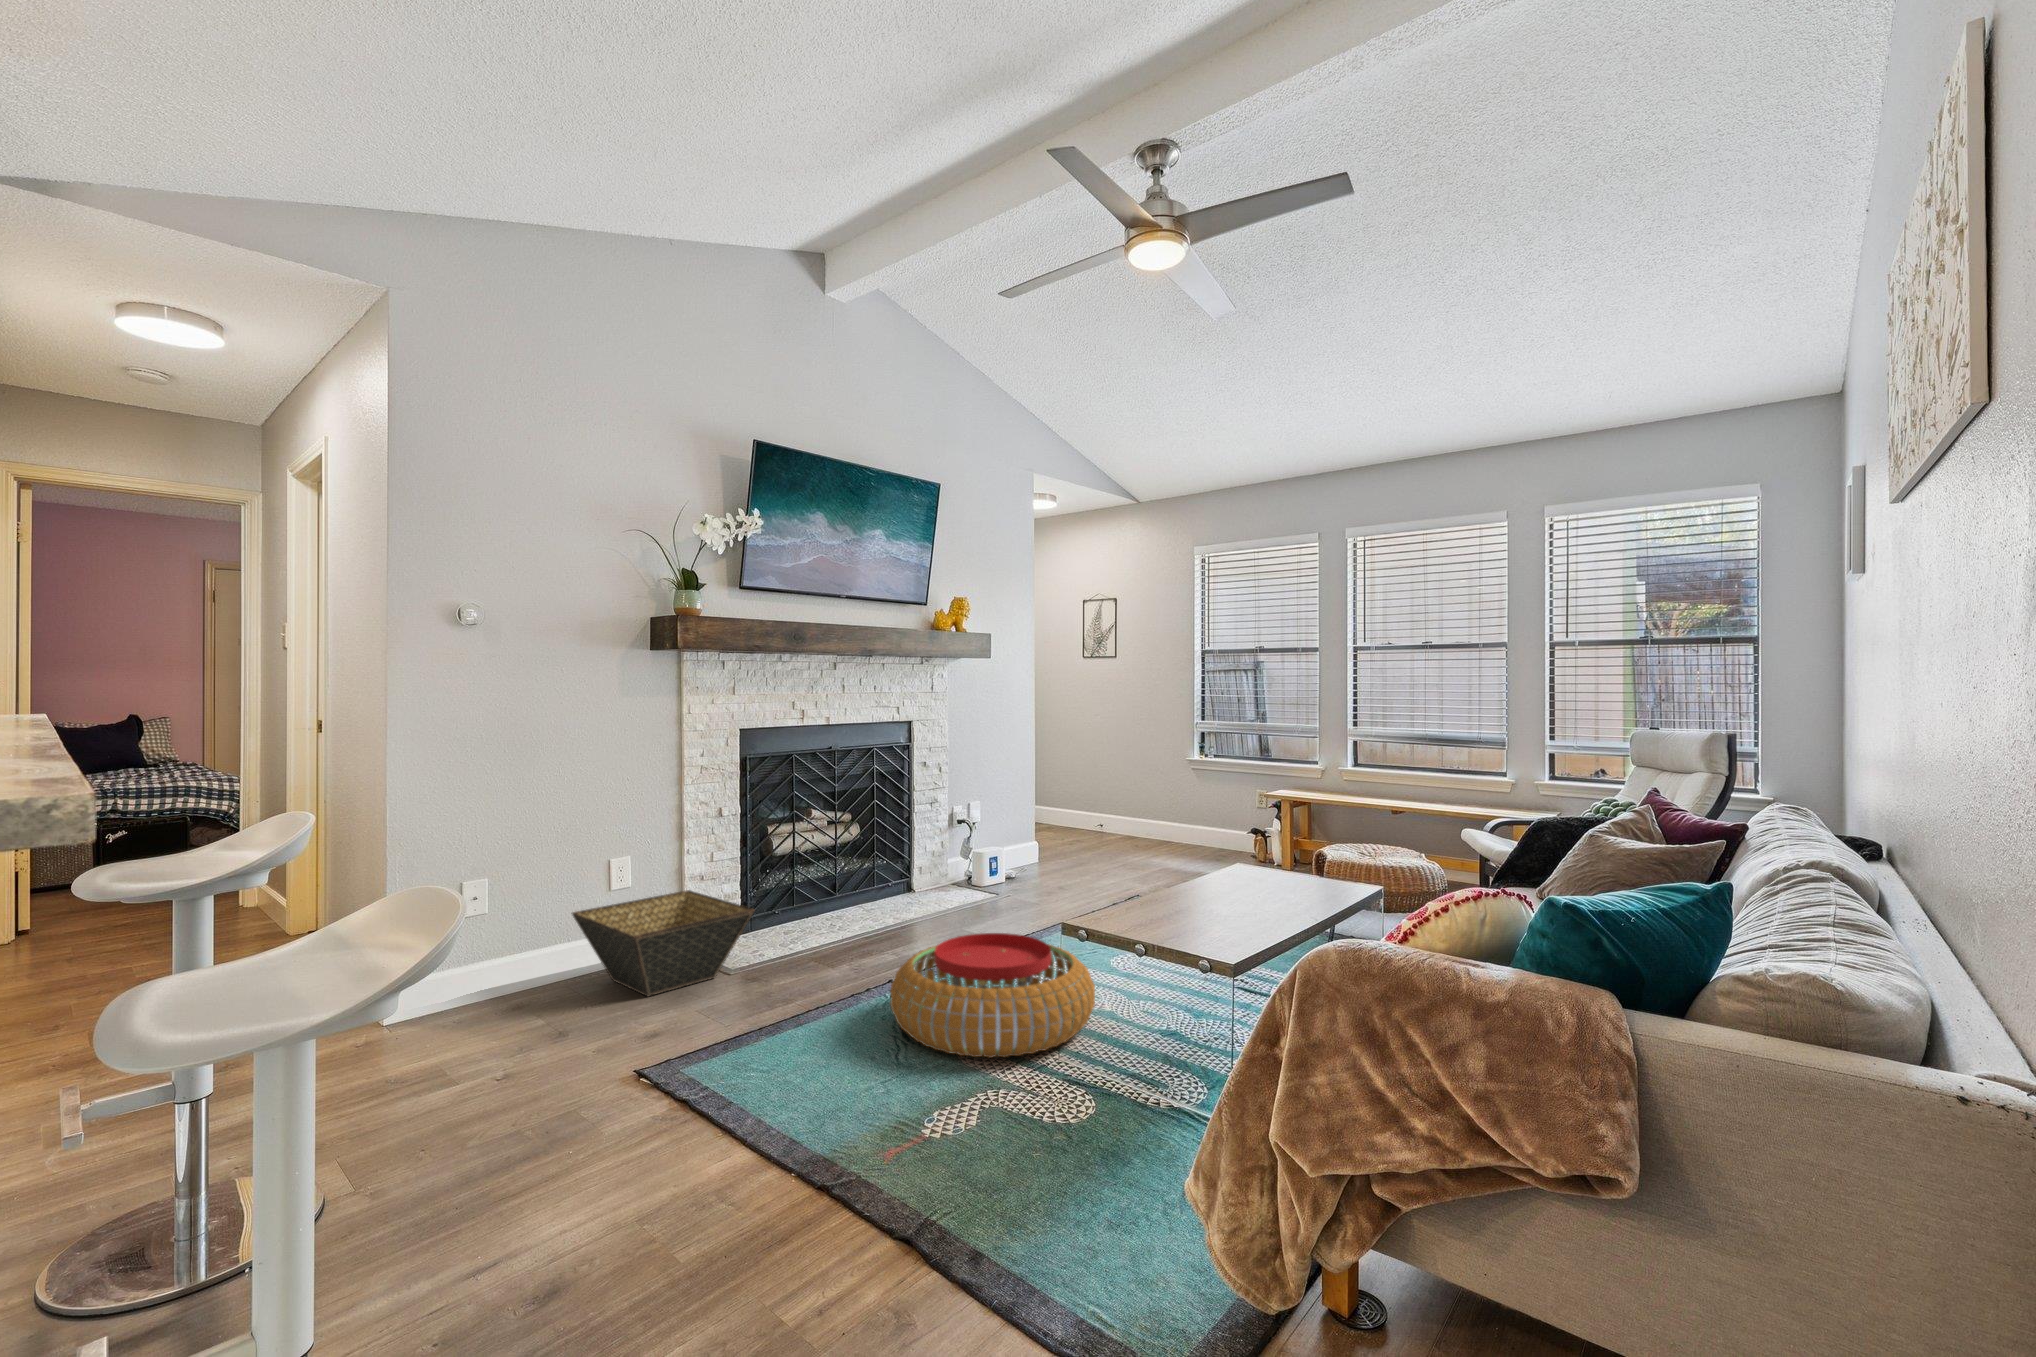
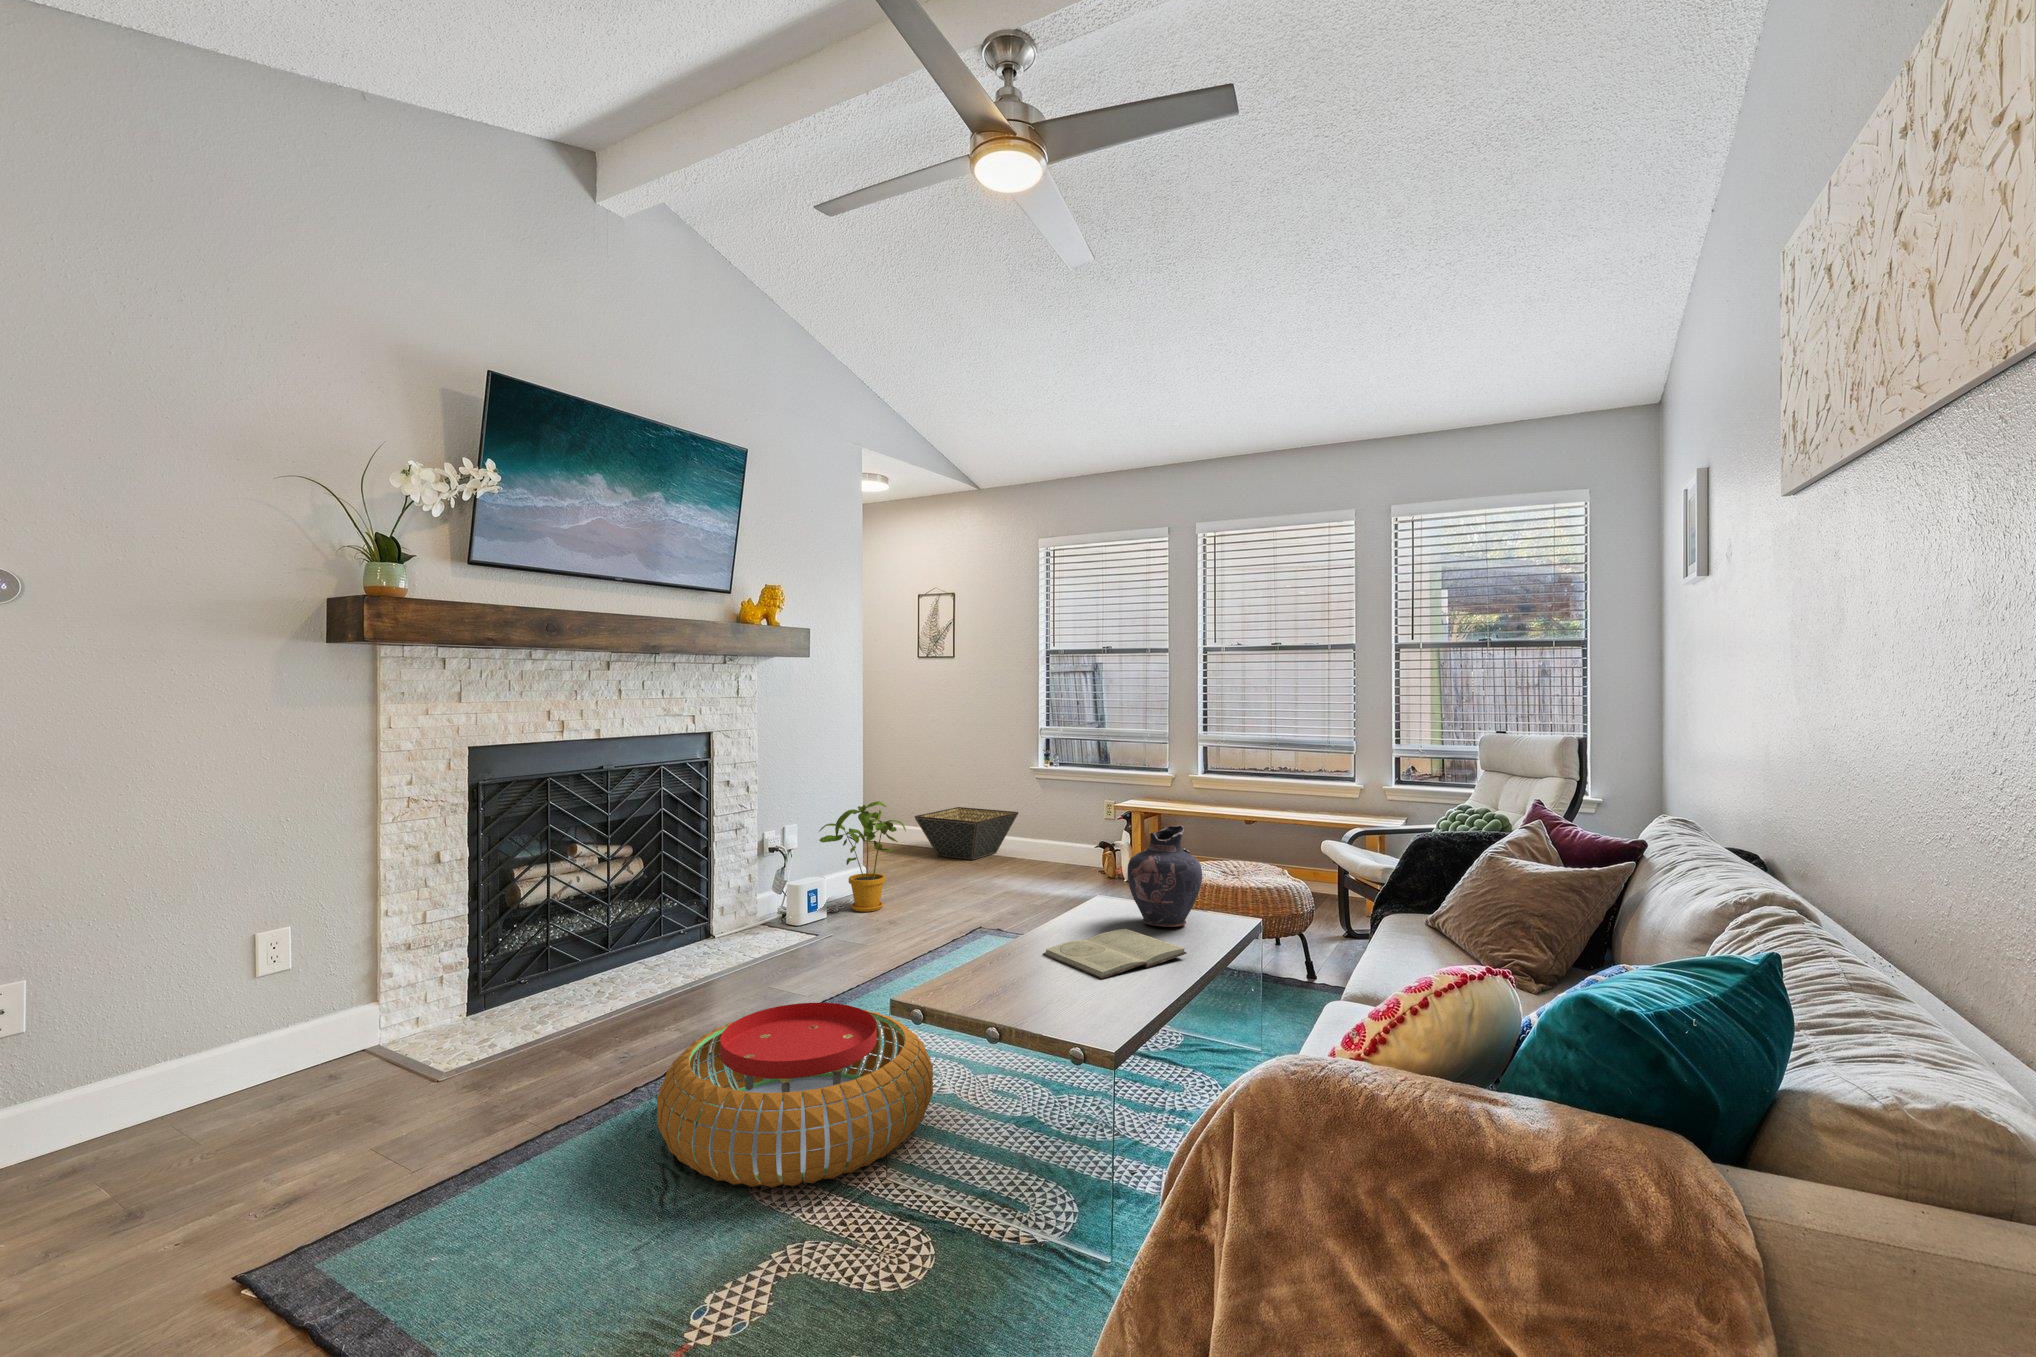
house plant: none [998,783,1074,879] -> present [819,801,906,912]
vase: none [1260,805,1325,889] -> present [1127,825,1202,927]
book: none [1184,888,1305,921] -> present [1043,929,1187,979]
basket: present [572,890,755,996] -> present [915,807,1018,860]

